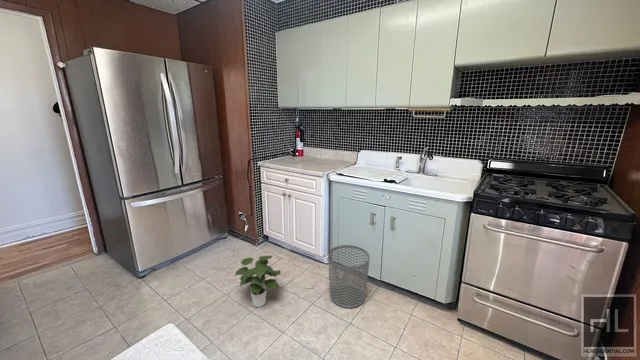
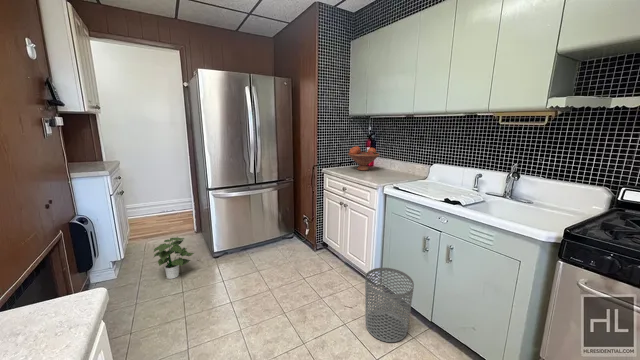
fruit bowl: none [282,138,312,161] -> present [348,146,379,171]
potted plant: present [235,256,281,307] -> present [154,237,194,279]

